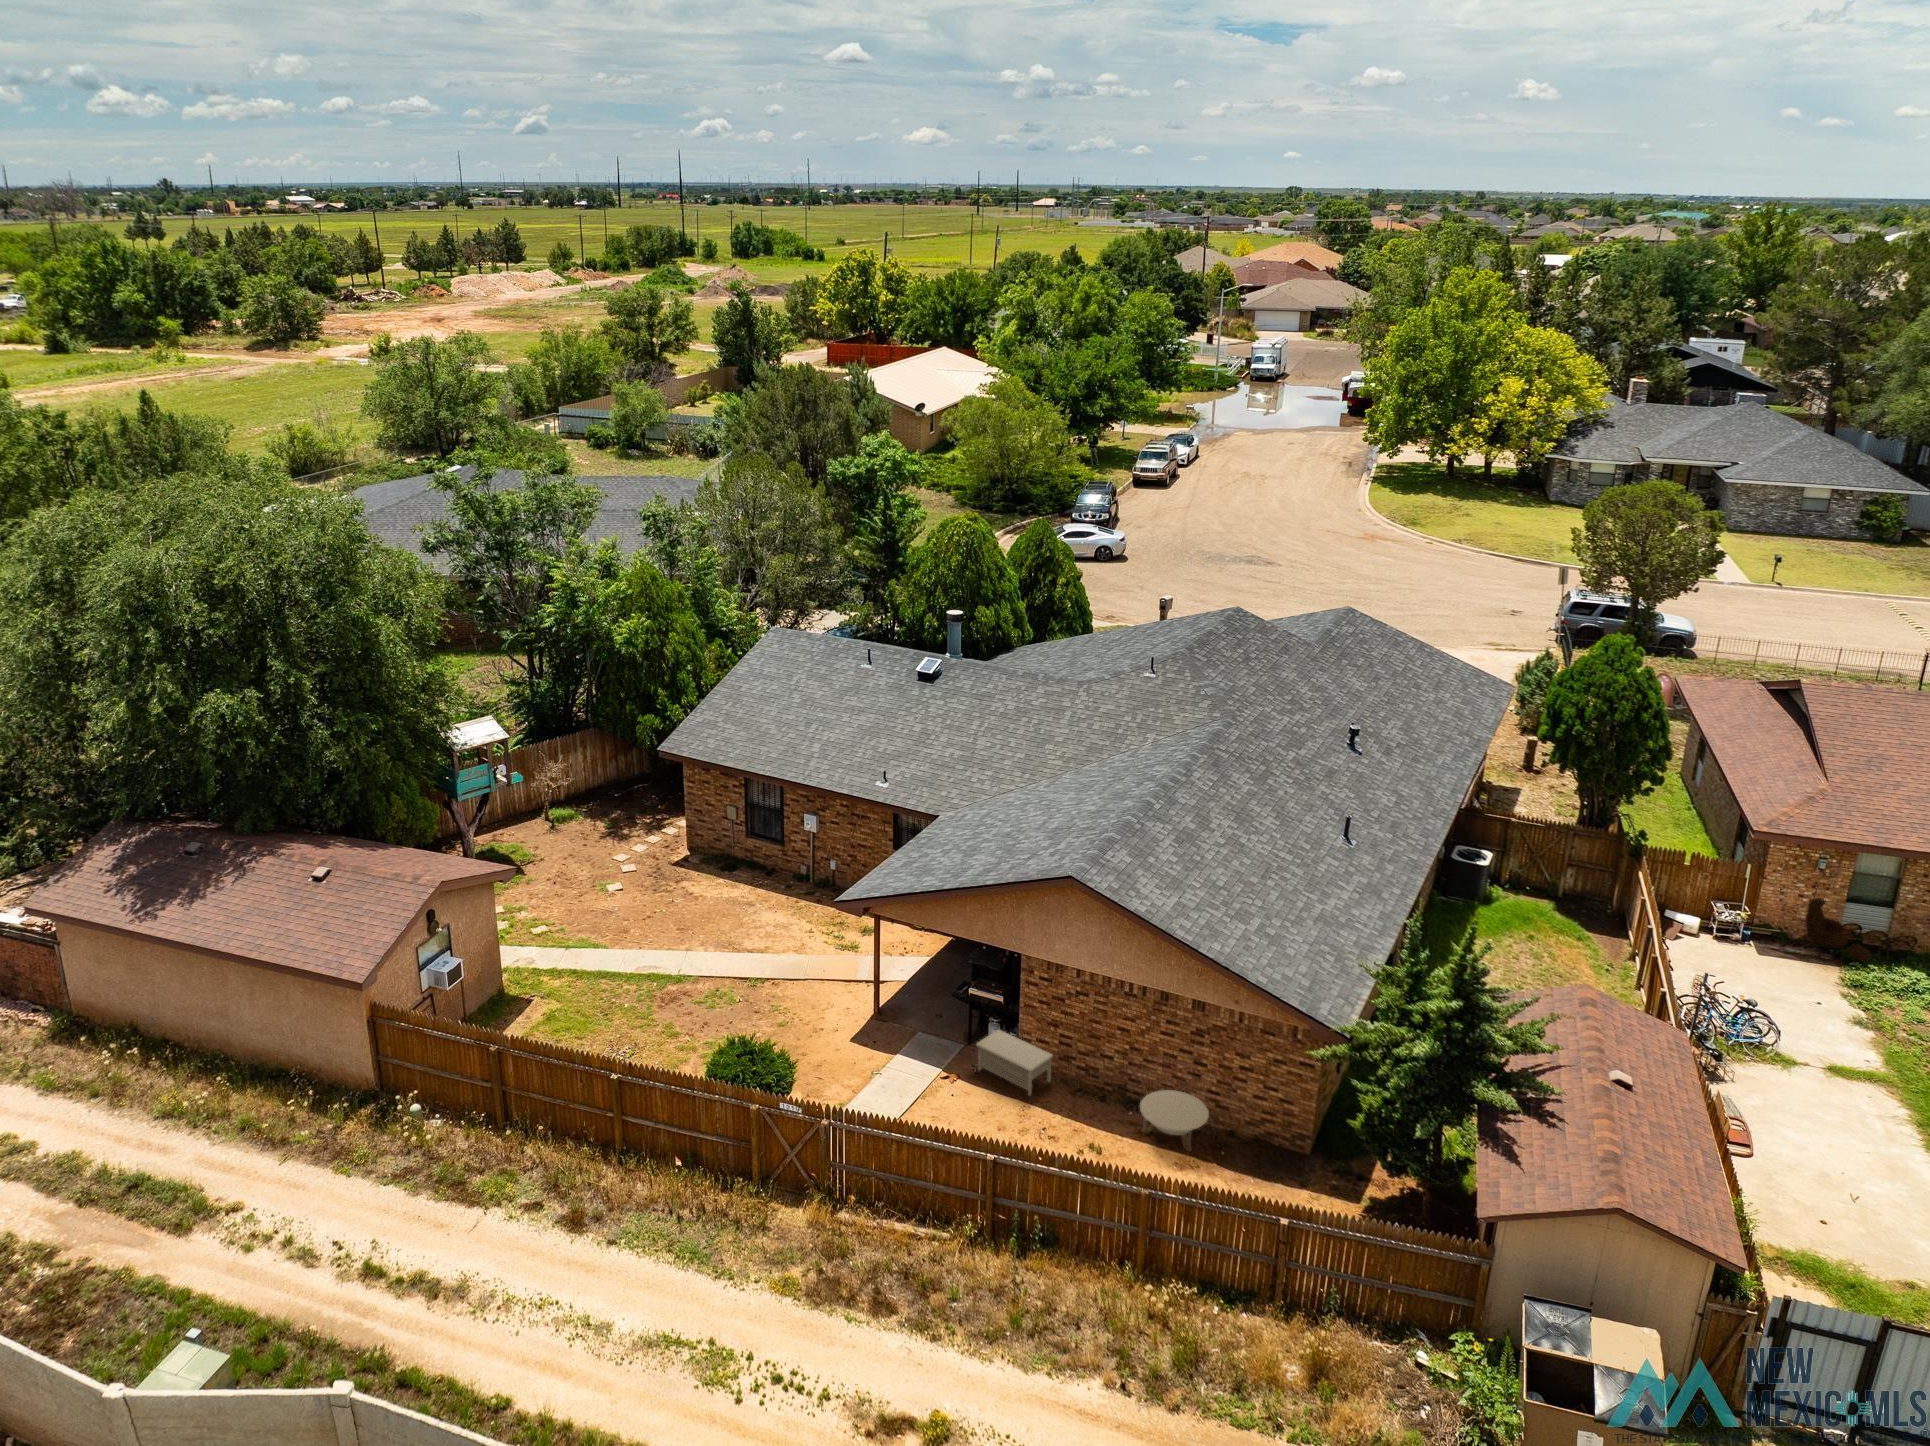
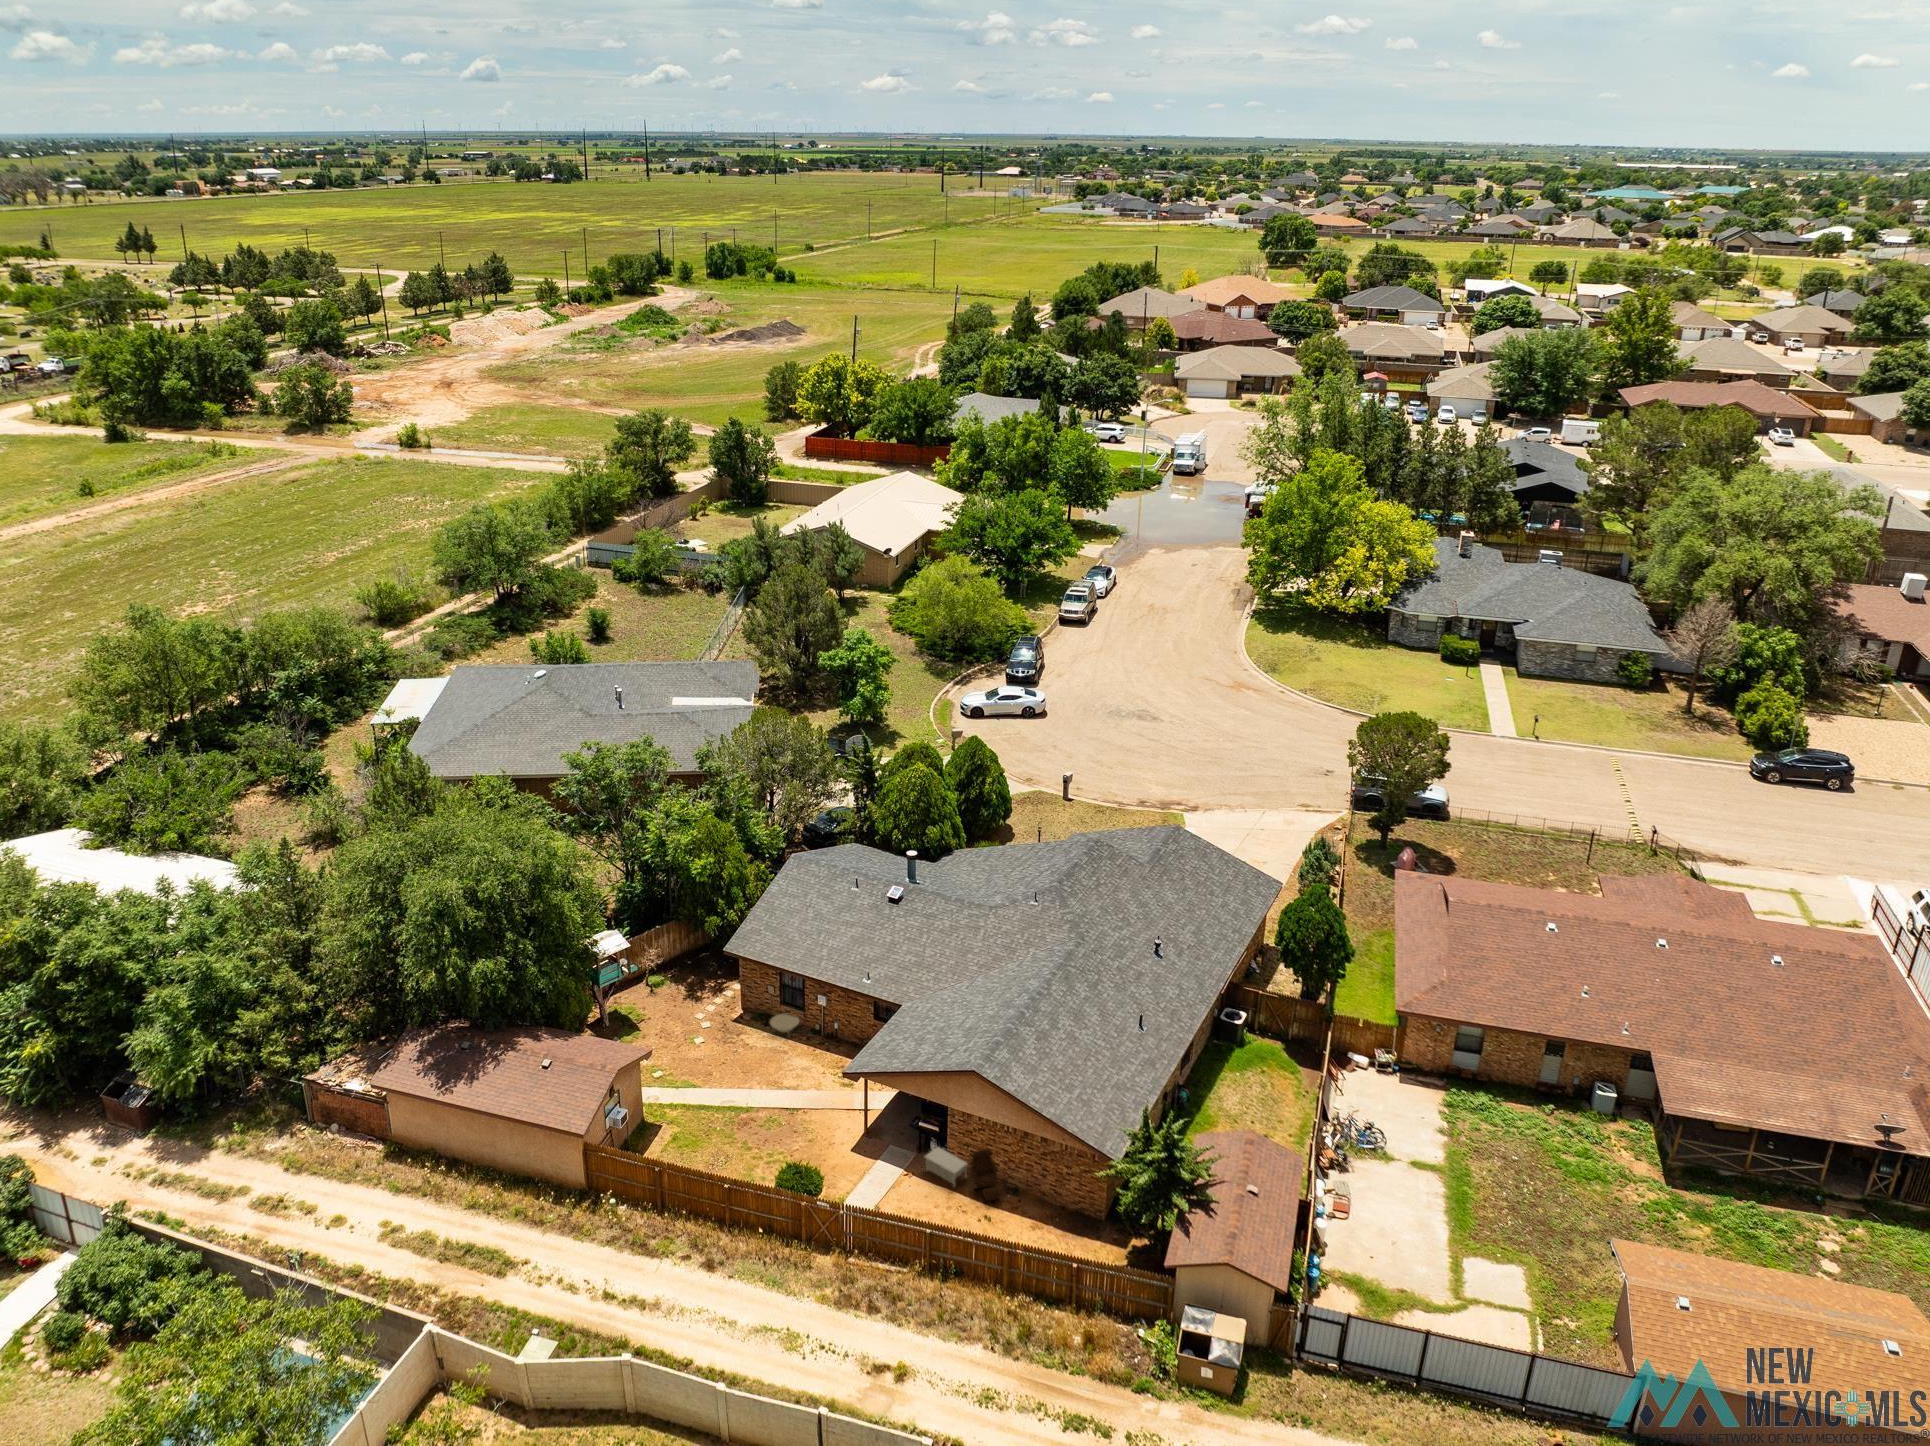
lounge chair: present [1806,898,1871,963] -> present [970,1149,1001,1201]
round table: present [1140,1090,1209,1151] -> present [770,1014,799,1038]

